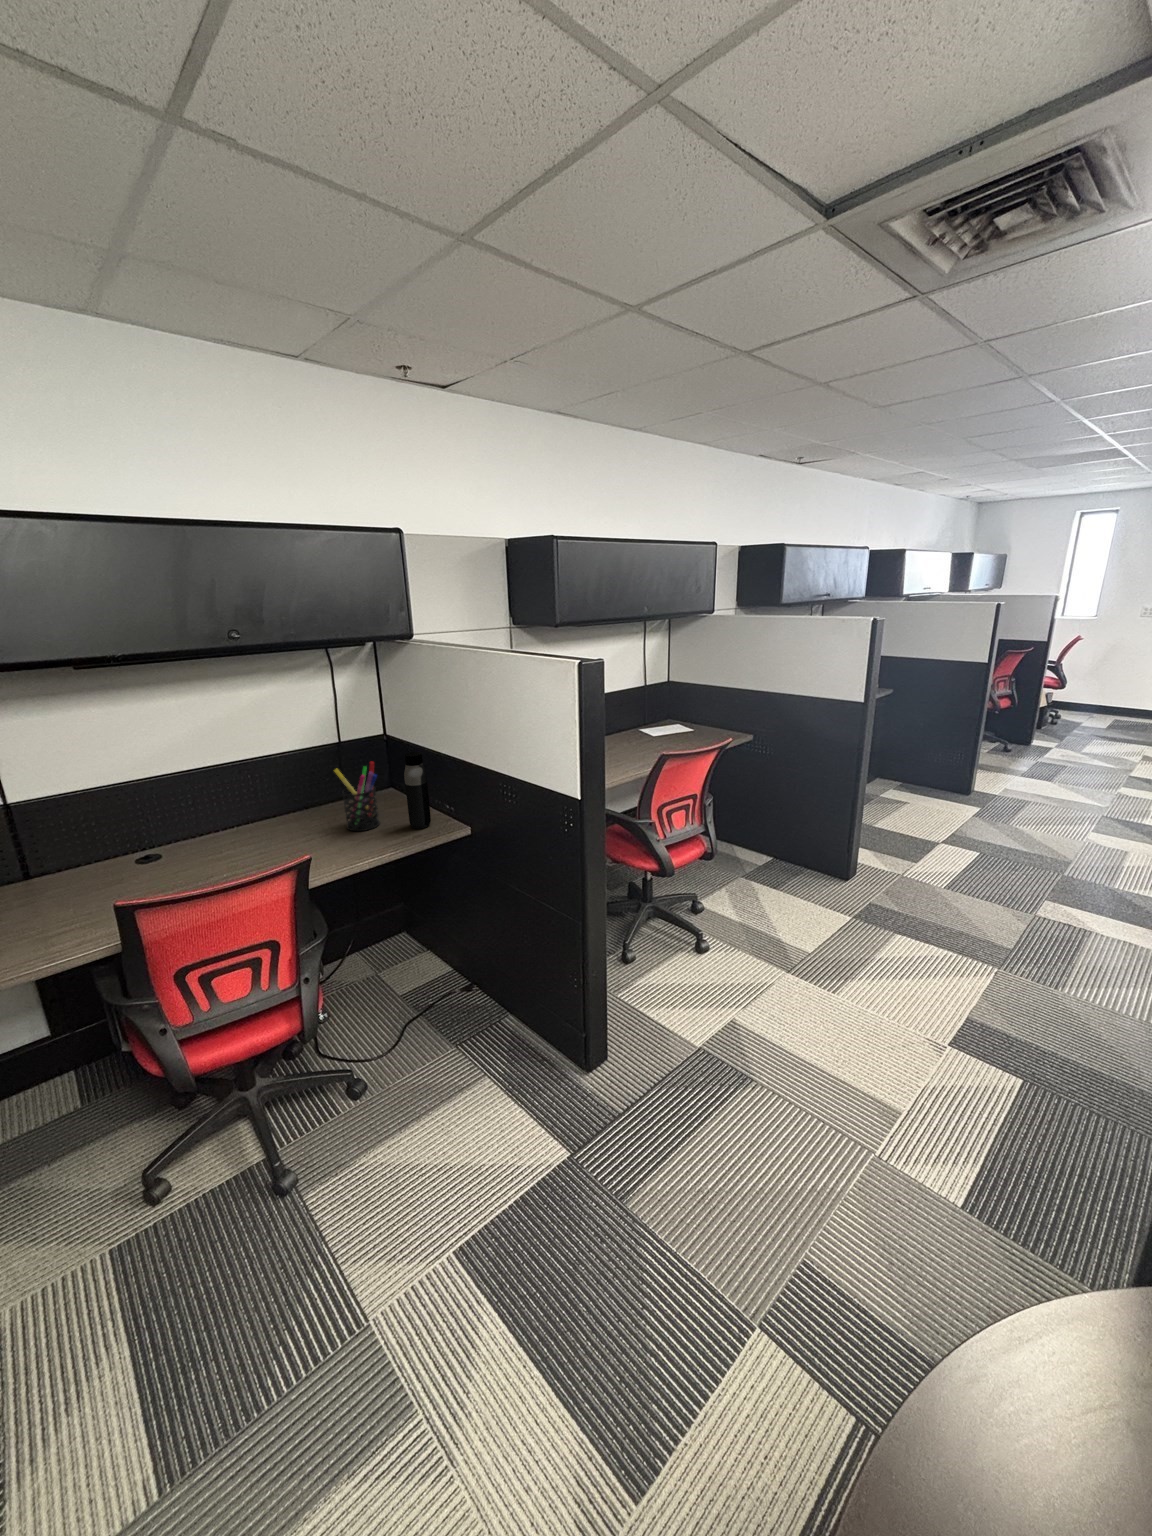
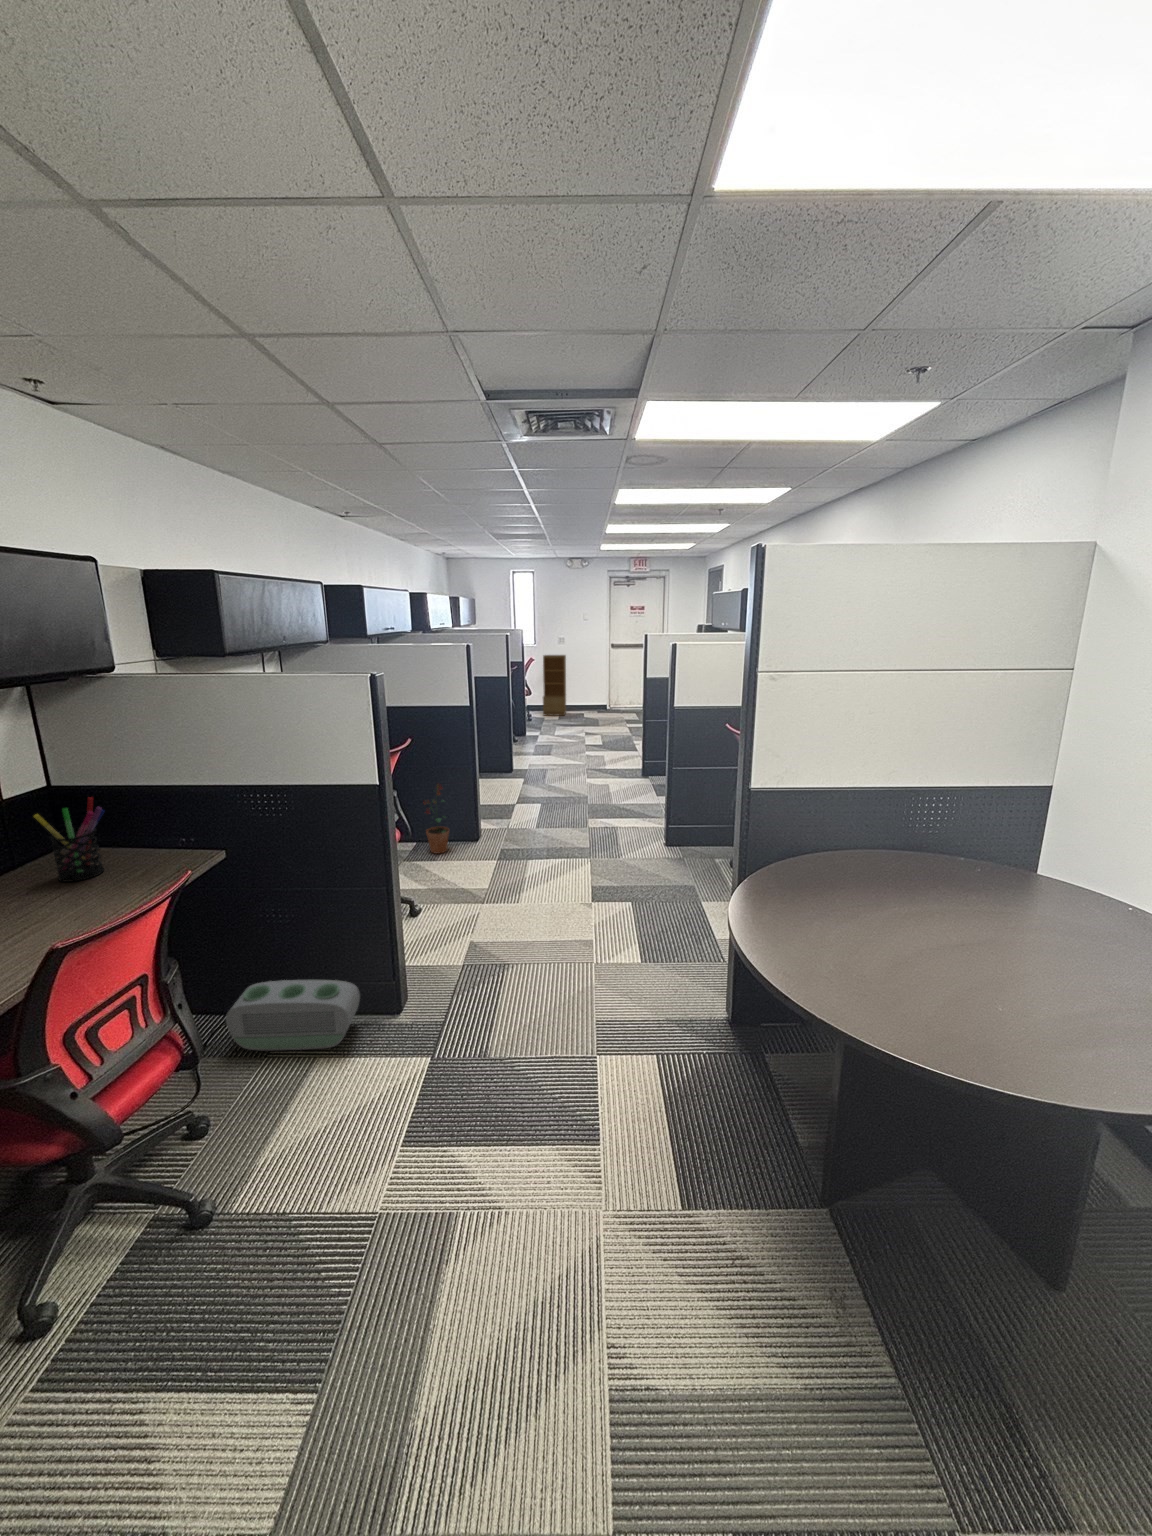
bookshelf: none [1080,635,1147,725] -> present [543,655,566,716]
water bottle: present [404,752,431,829] -> none [137,778,173,860]
potted plant: none [776,797,811,882] -> present [423,784,449,853]
air purifier: none [440,969,549,1074] -> present [226,980,360,1050]

